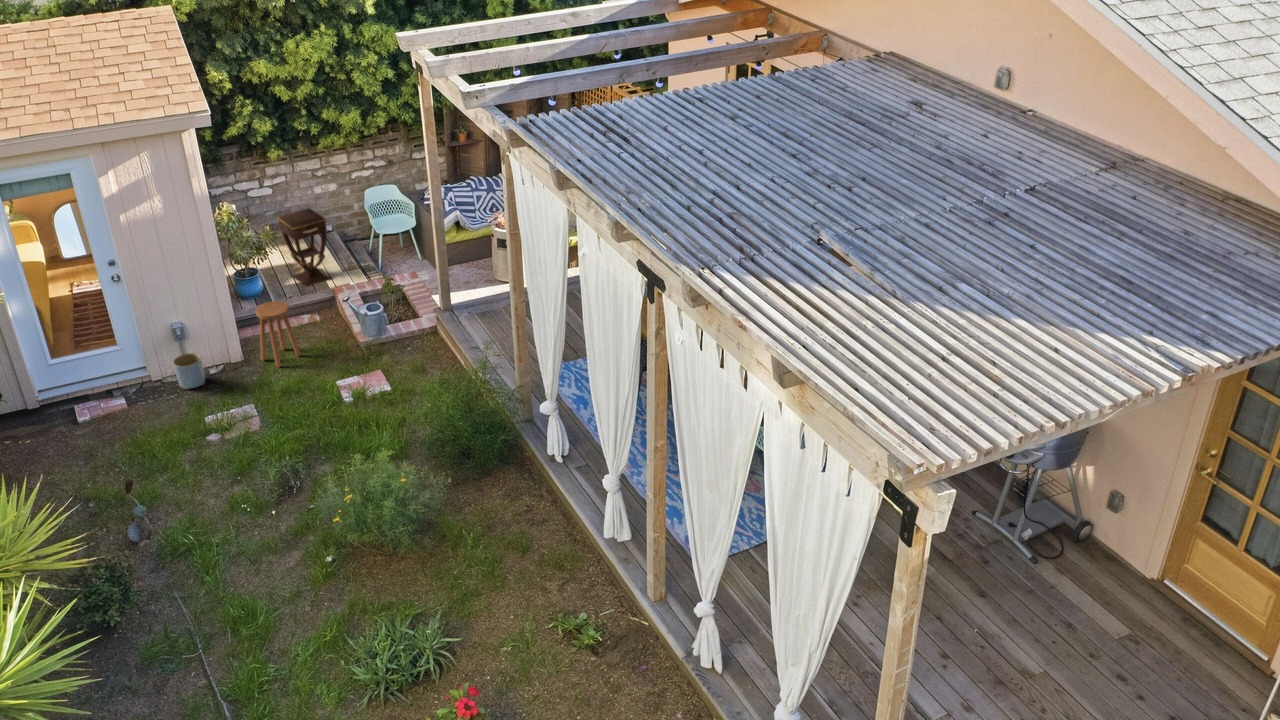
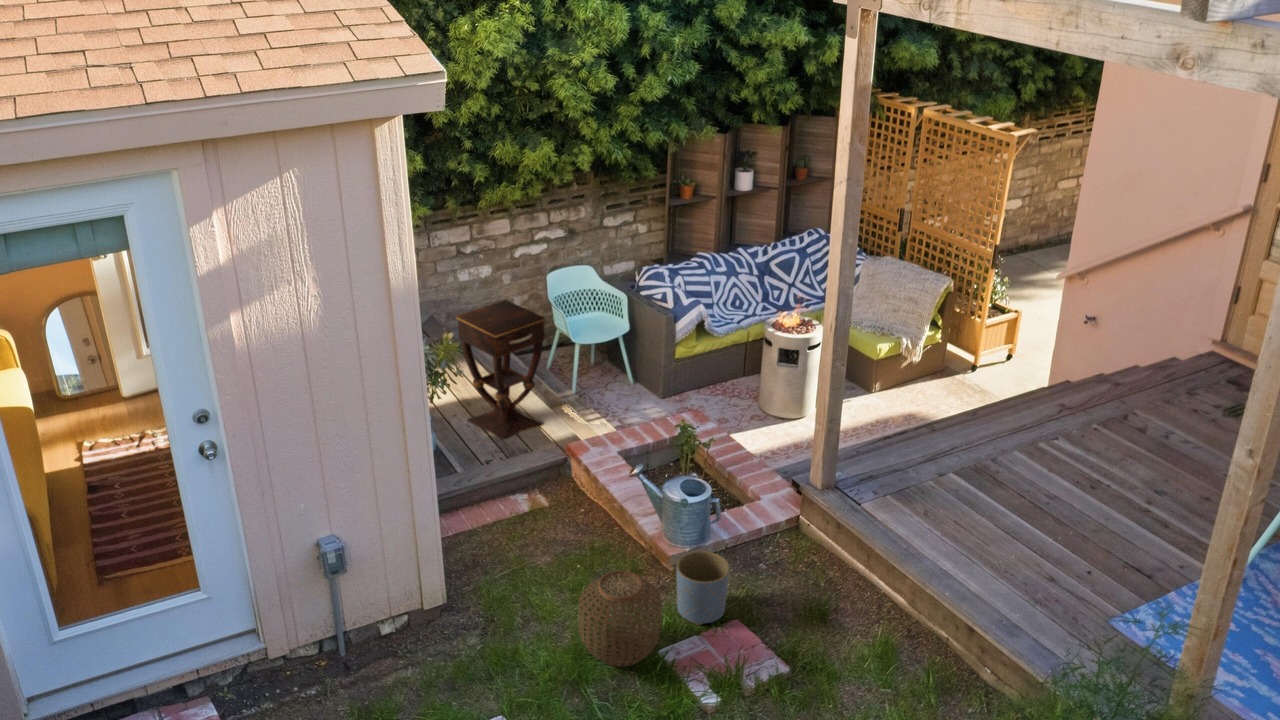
stool: present [256,301,301,367] -> none [476,479,552,614]
woven basket: none [293,344,336,390] -> present [579,570,662,667]
planter: present [173,353,205,389] -> present [676,551,730,625]

